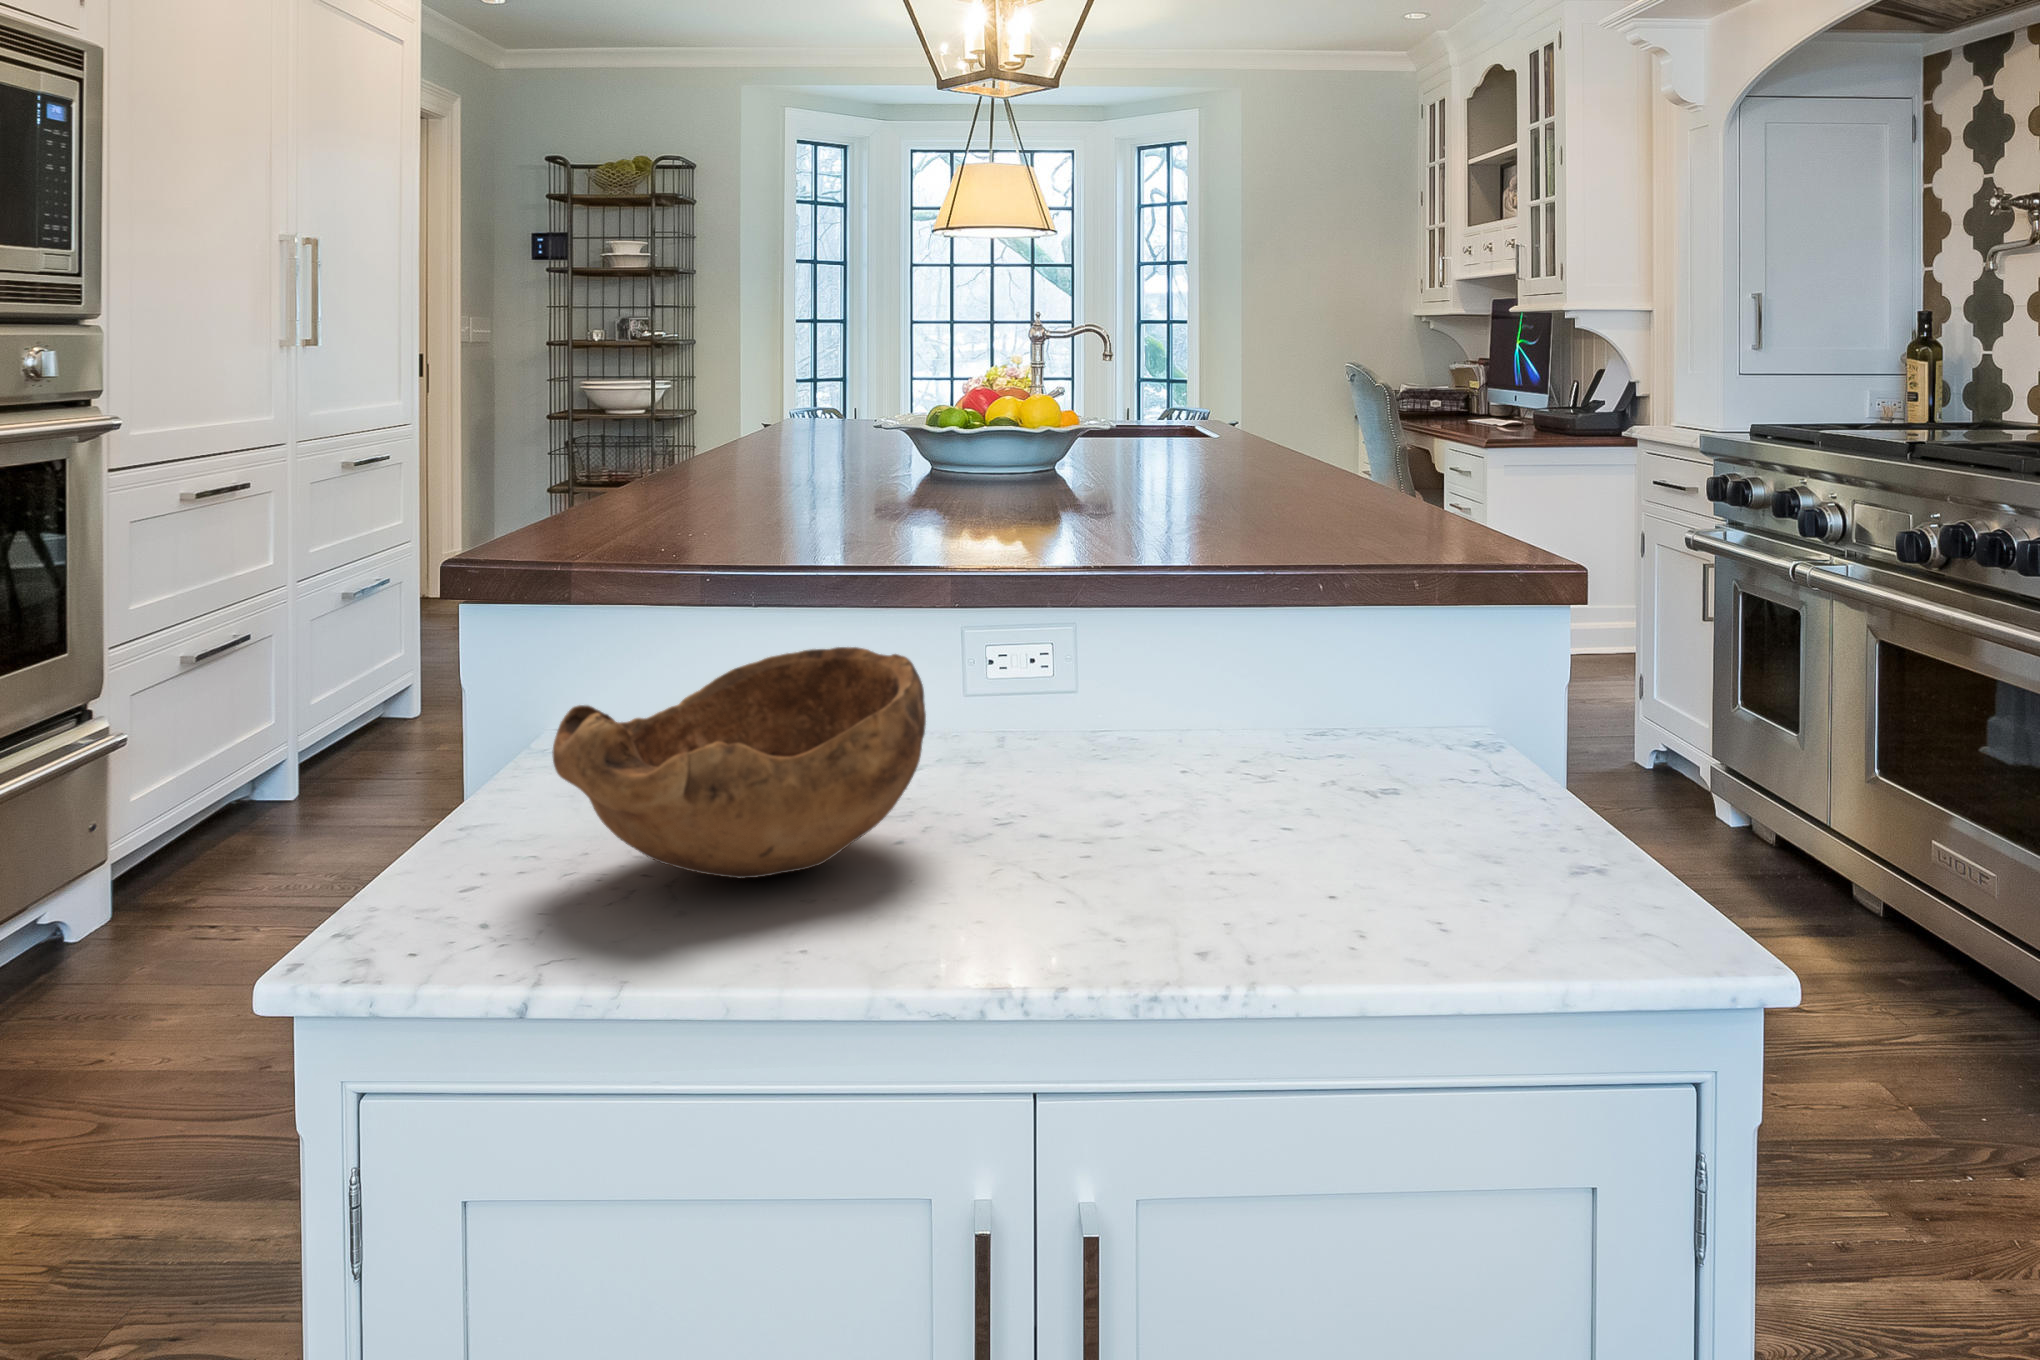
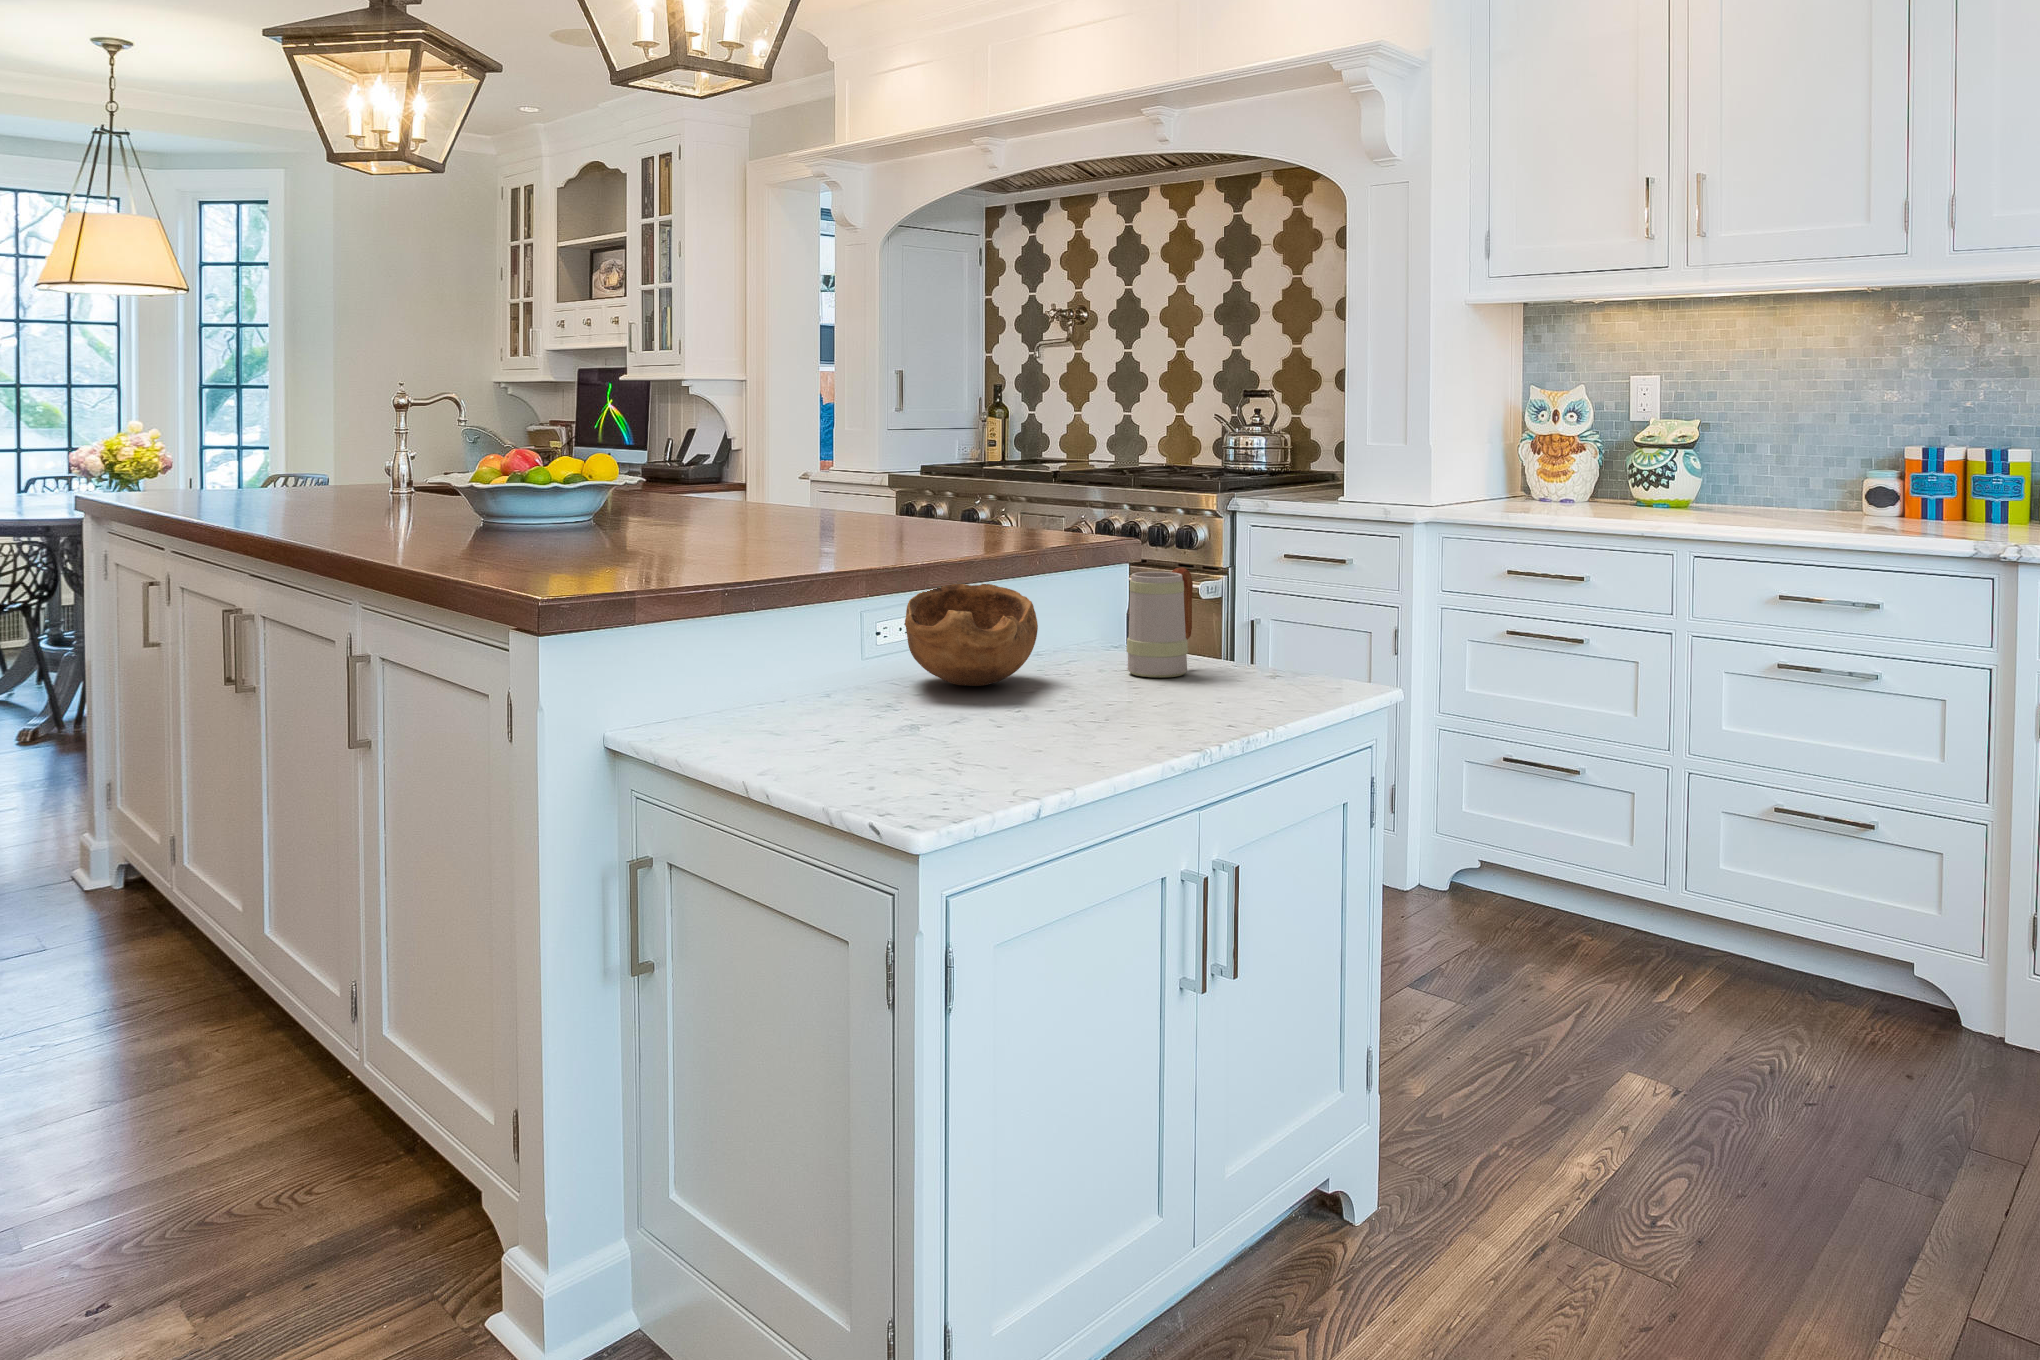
mug: none [1091,677,1295,953] -> present [1127,567,1193,677]

